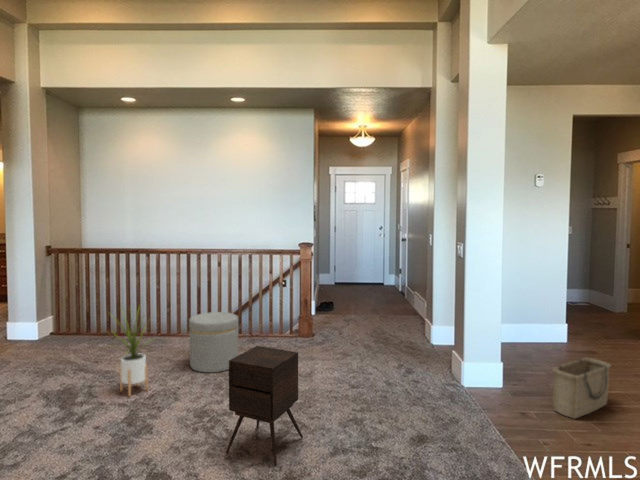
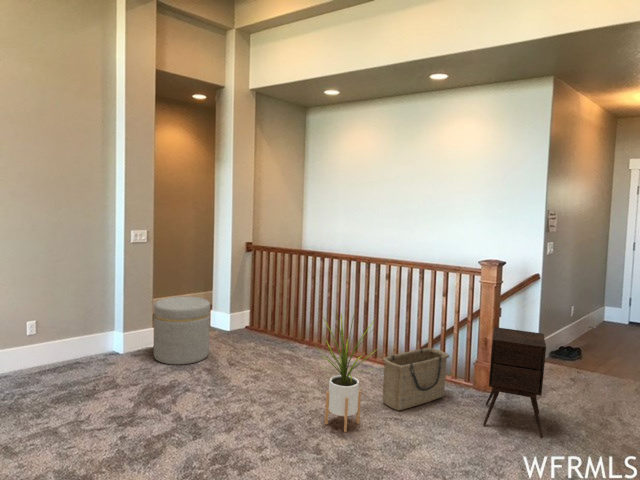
house plant: present [118,309,148,396] -> present [319,314,376,432]
side table: present [226,346,303,466] -> present [483,327,546,437]
basket: present [553,358,611,418] -> present [383,348,449,410]

